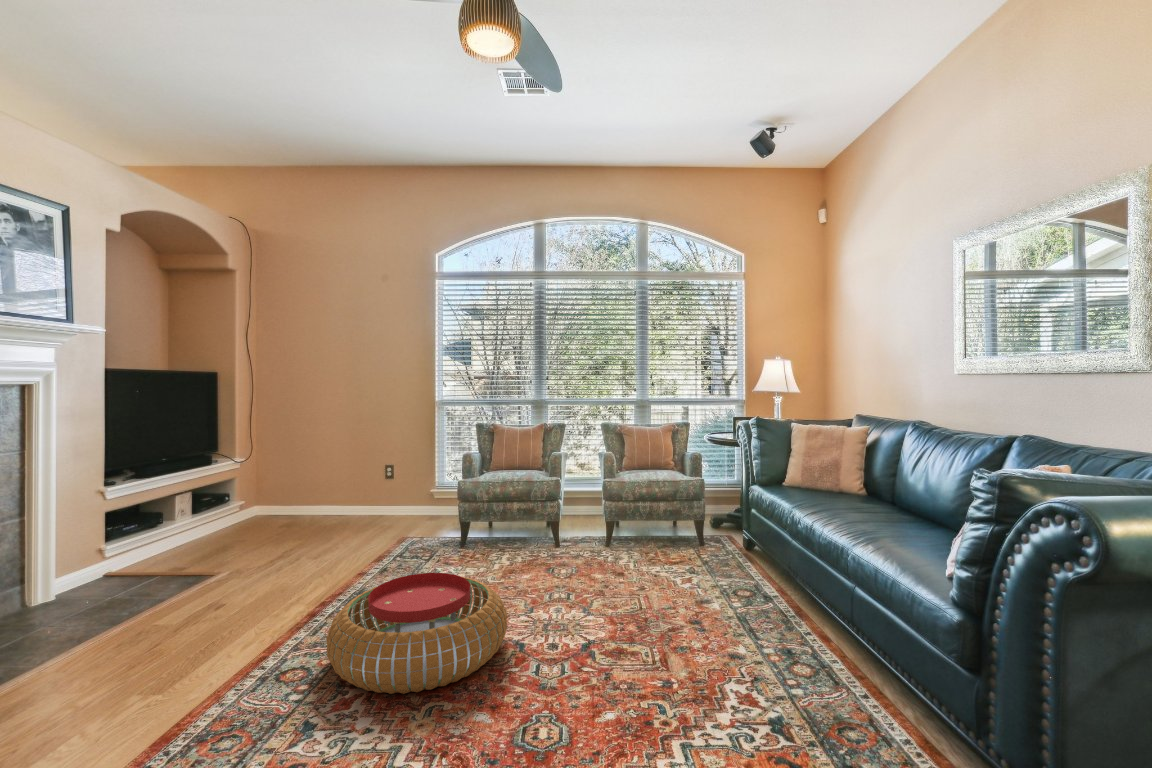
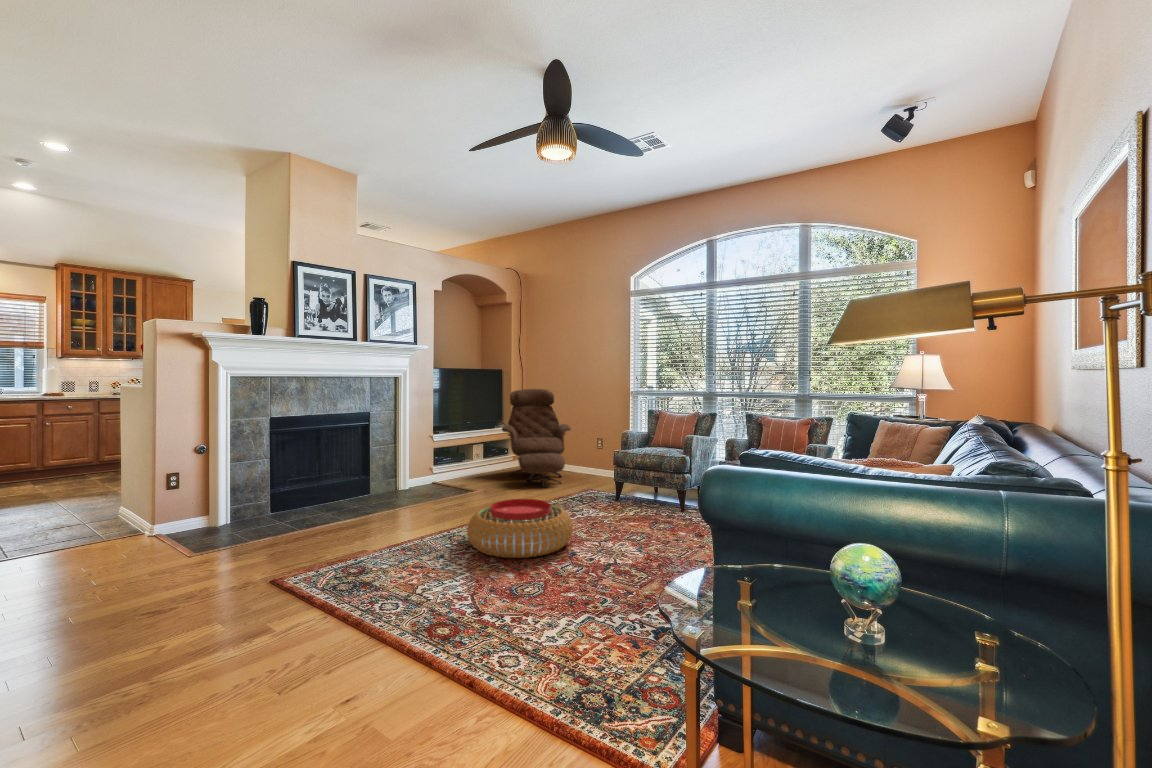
lounge chair: none [230,401,358,548] -> present [502,389,571,487]

